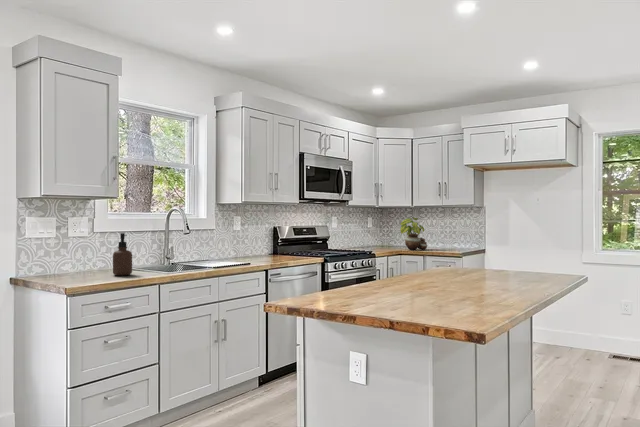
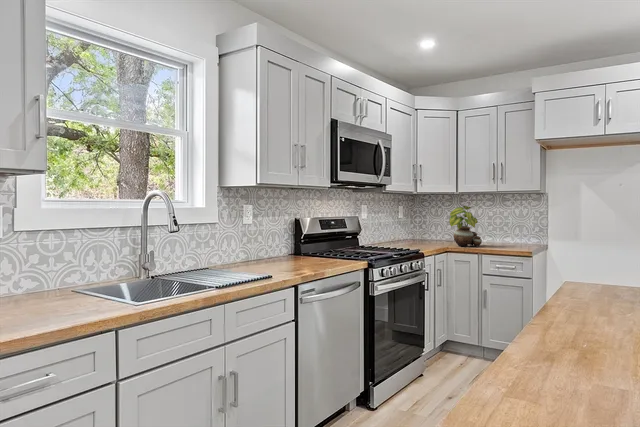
soap dispenser: present [113,233,132,276] -> none [31,235,69,313]

